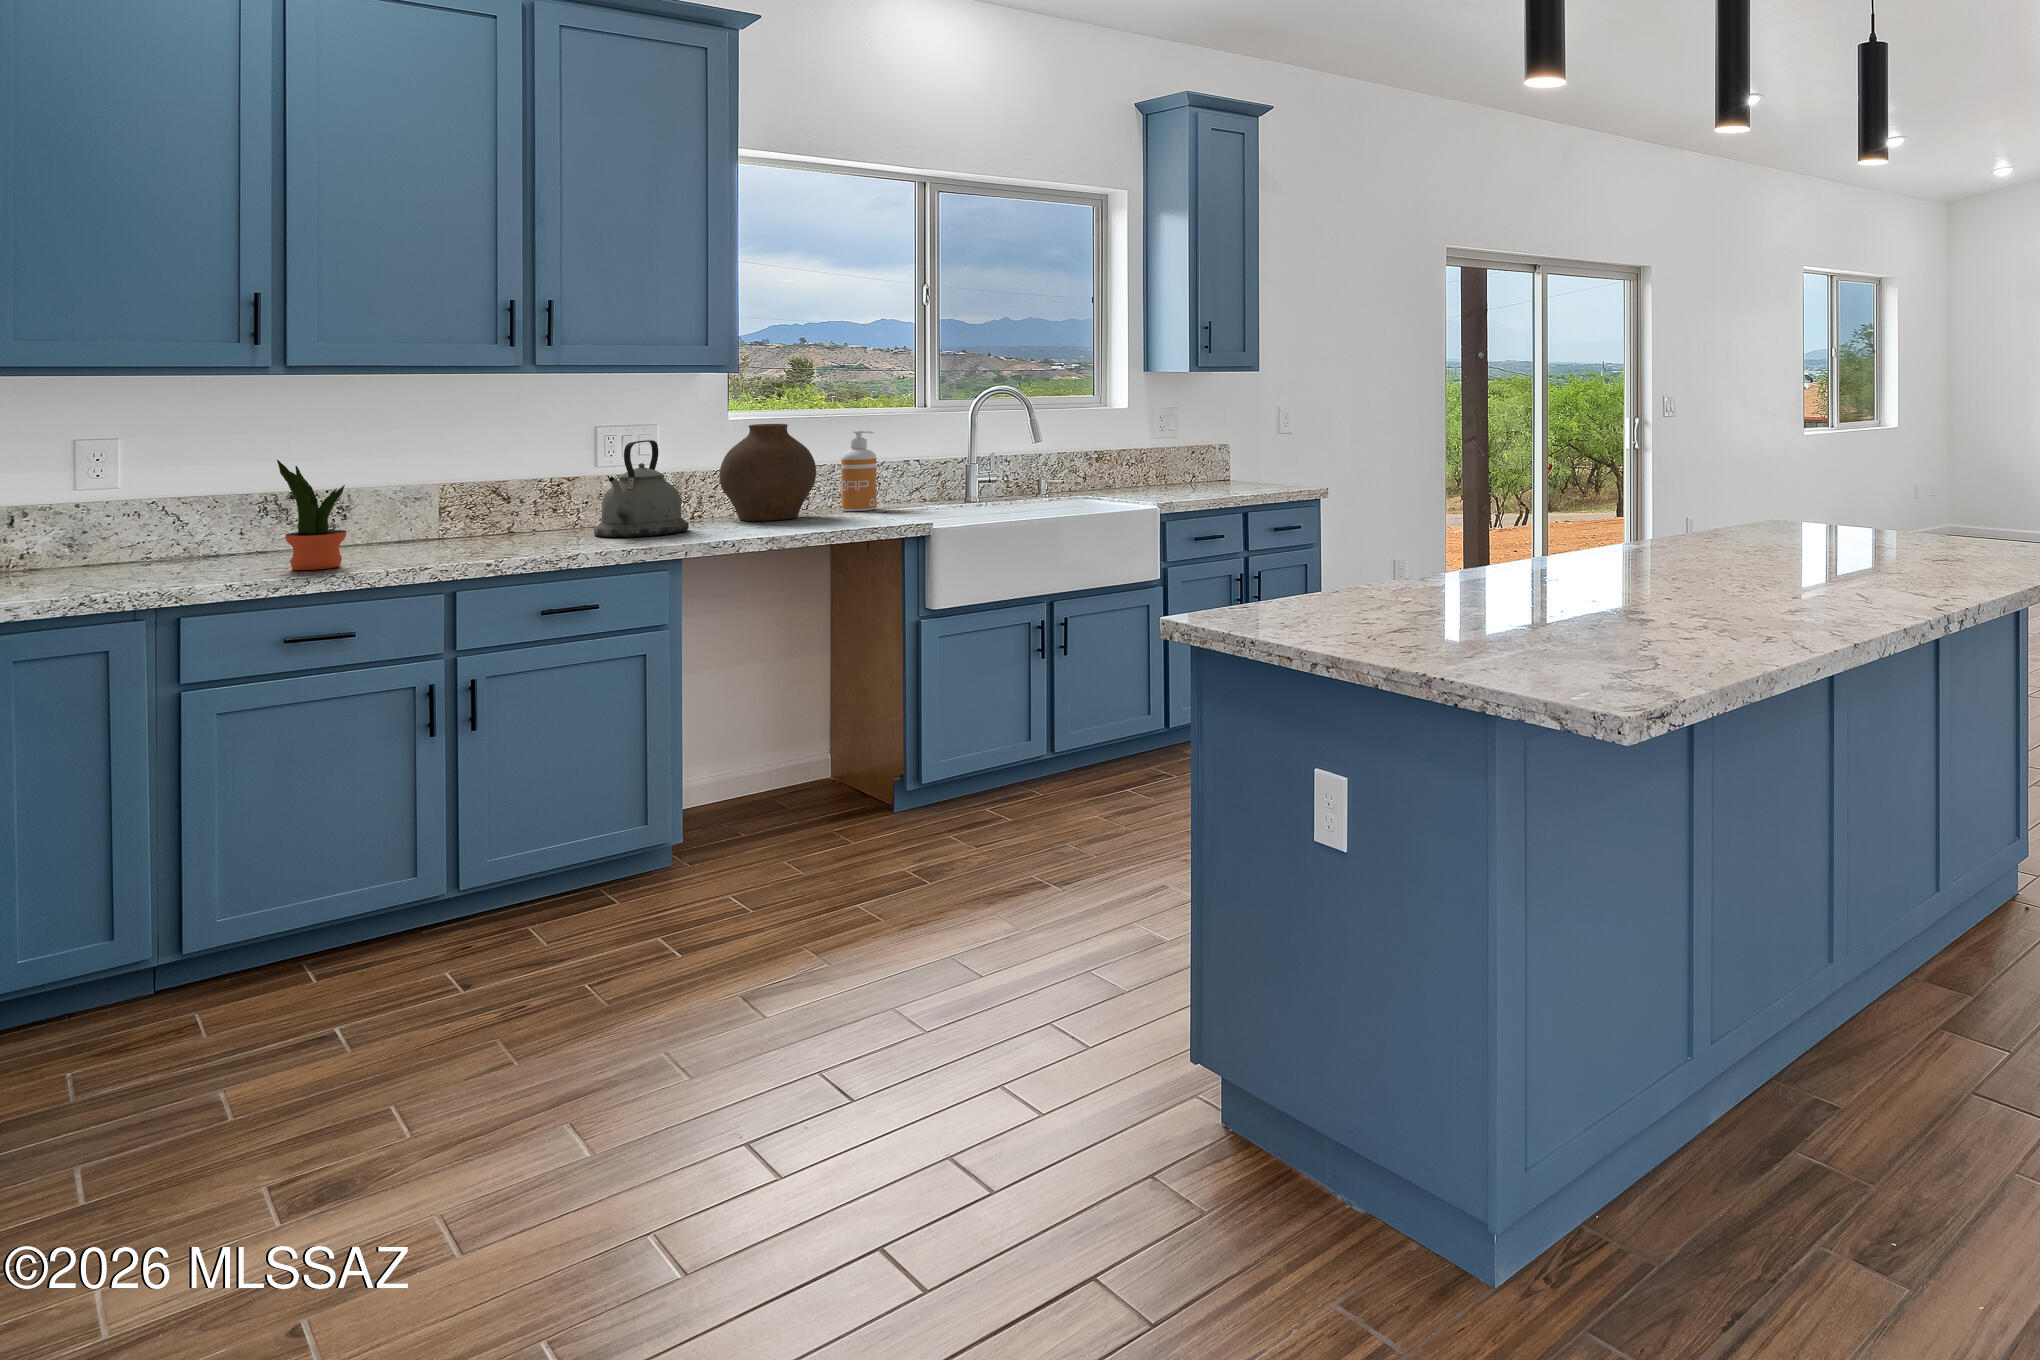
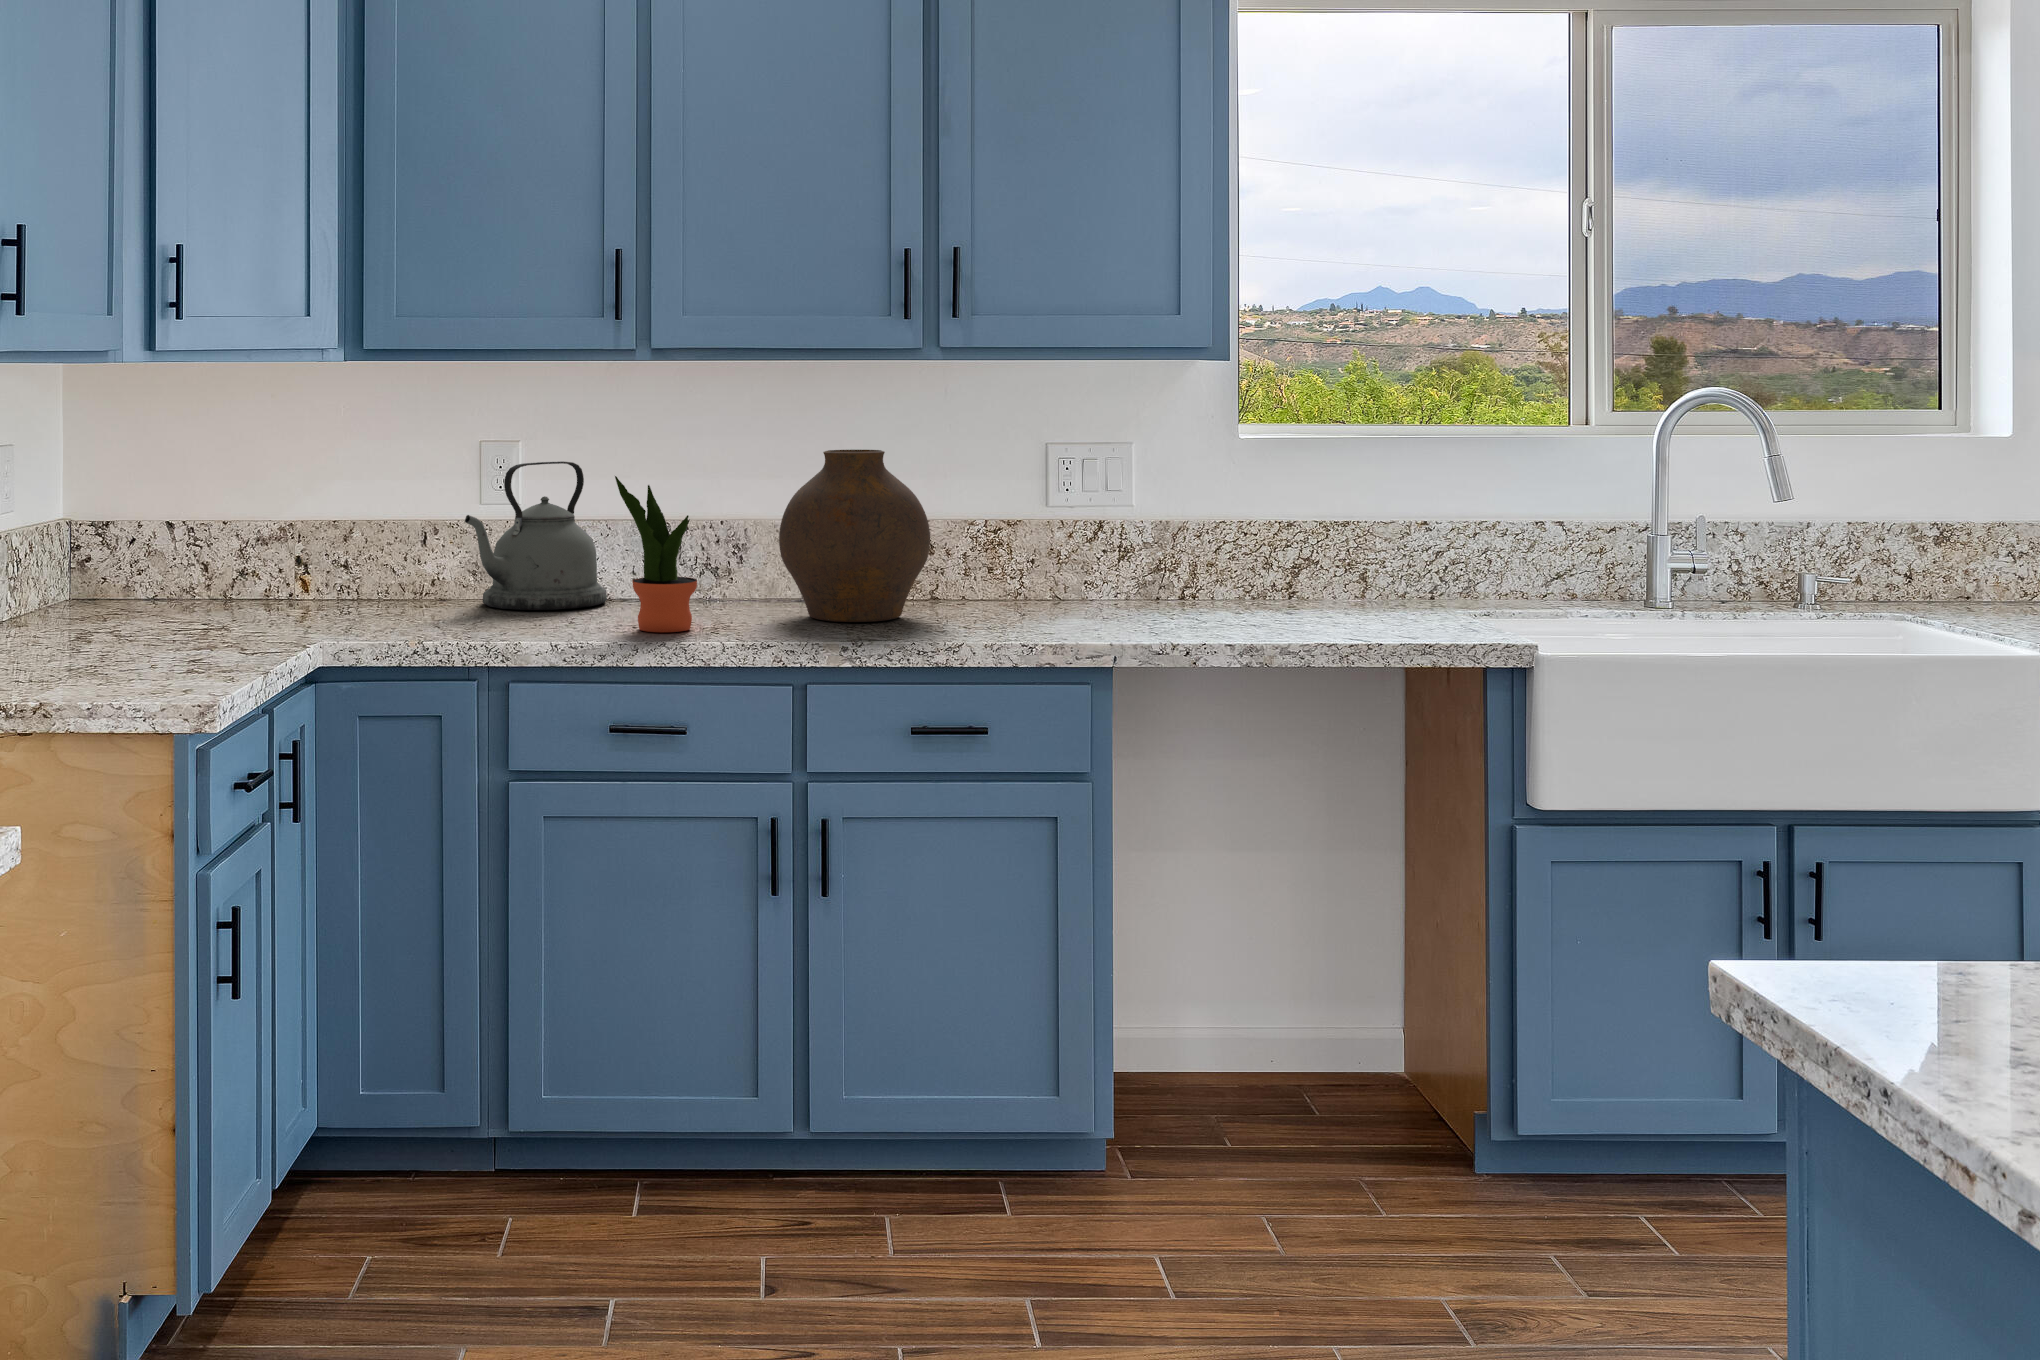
vase: present [719,424,816,521] -> present [779,450,930,622]
soap dispenser: present [841,431,877,511] -> none [1413,465,1474,608]
kettle: present [594,440,689,537] -> present [465,461,607,610]

